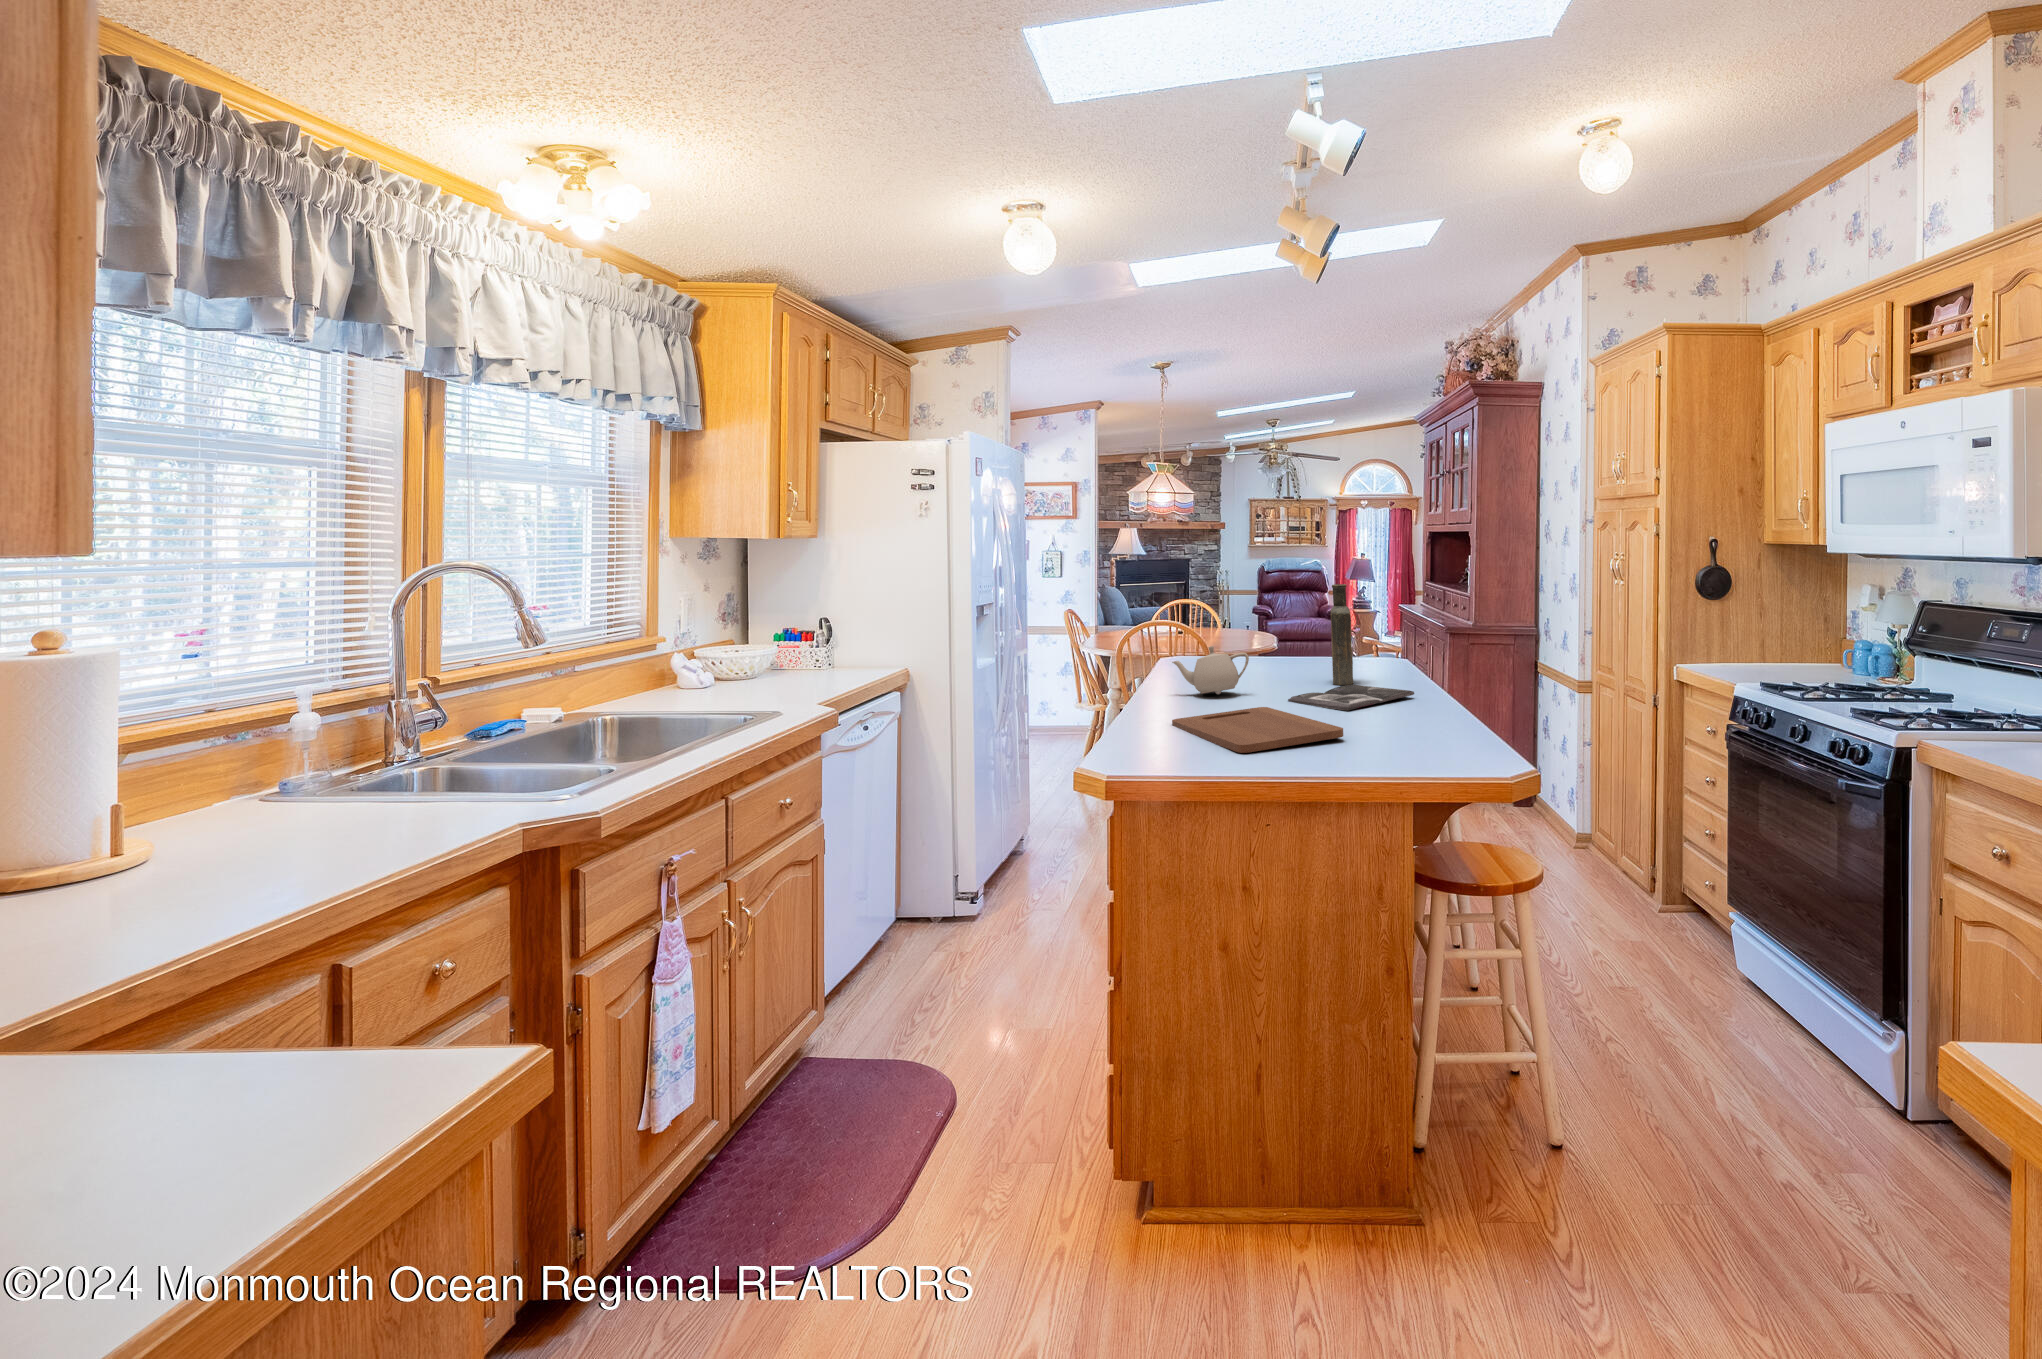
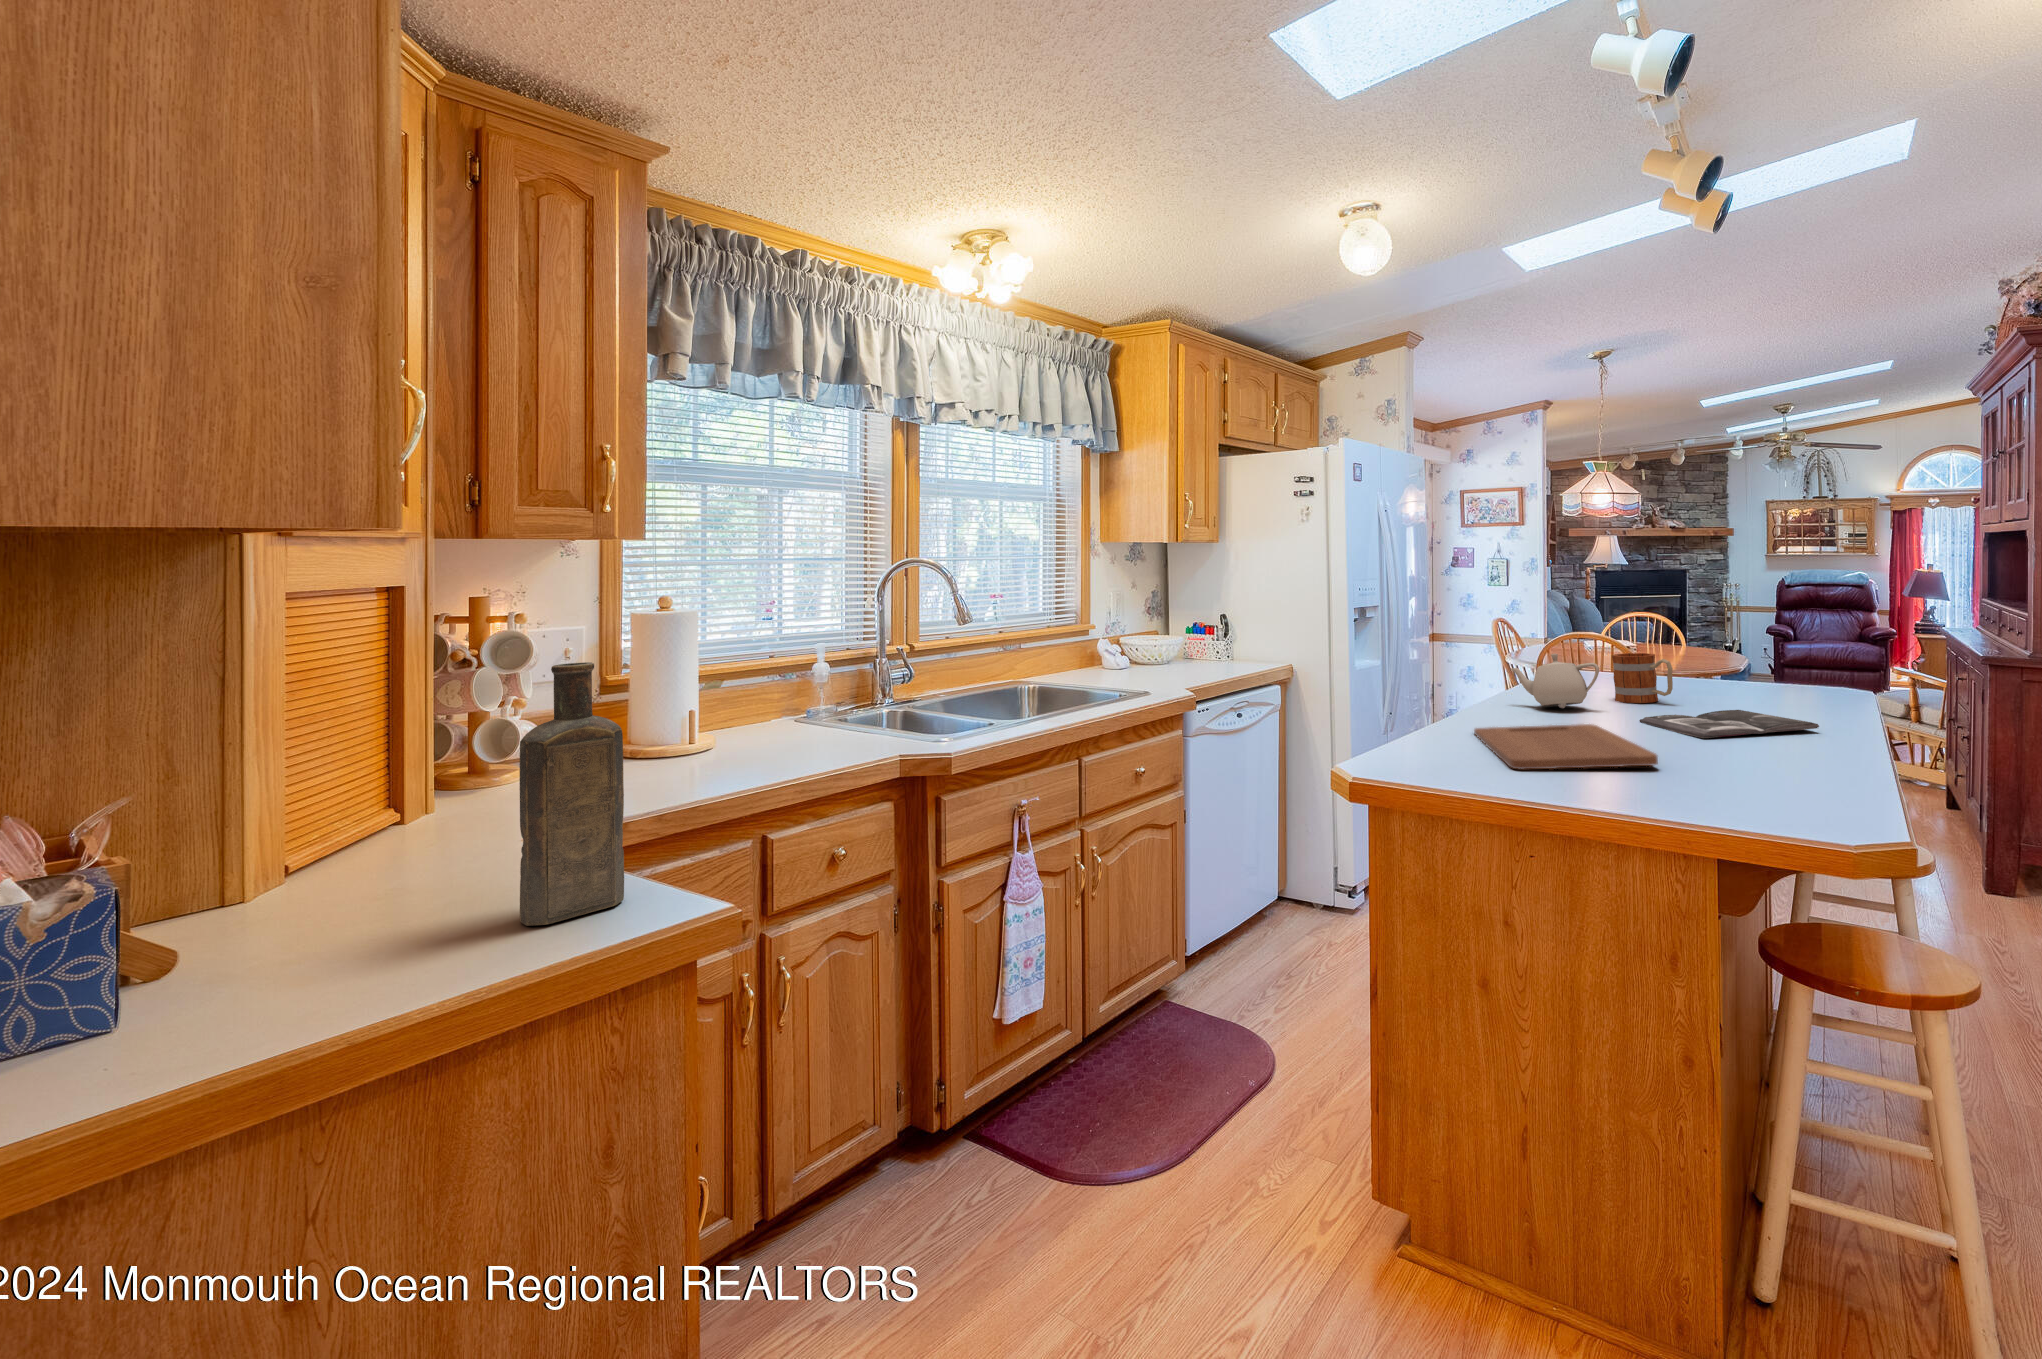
bottle: present [1331,584,1353,685] -> present [520,662,624,926]
mug: none [1248,641,1296,685] -> present [1612,653,1673,703]

